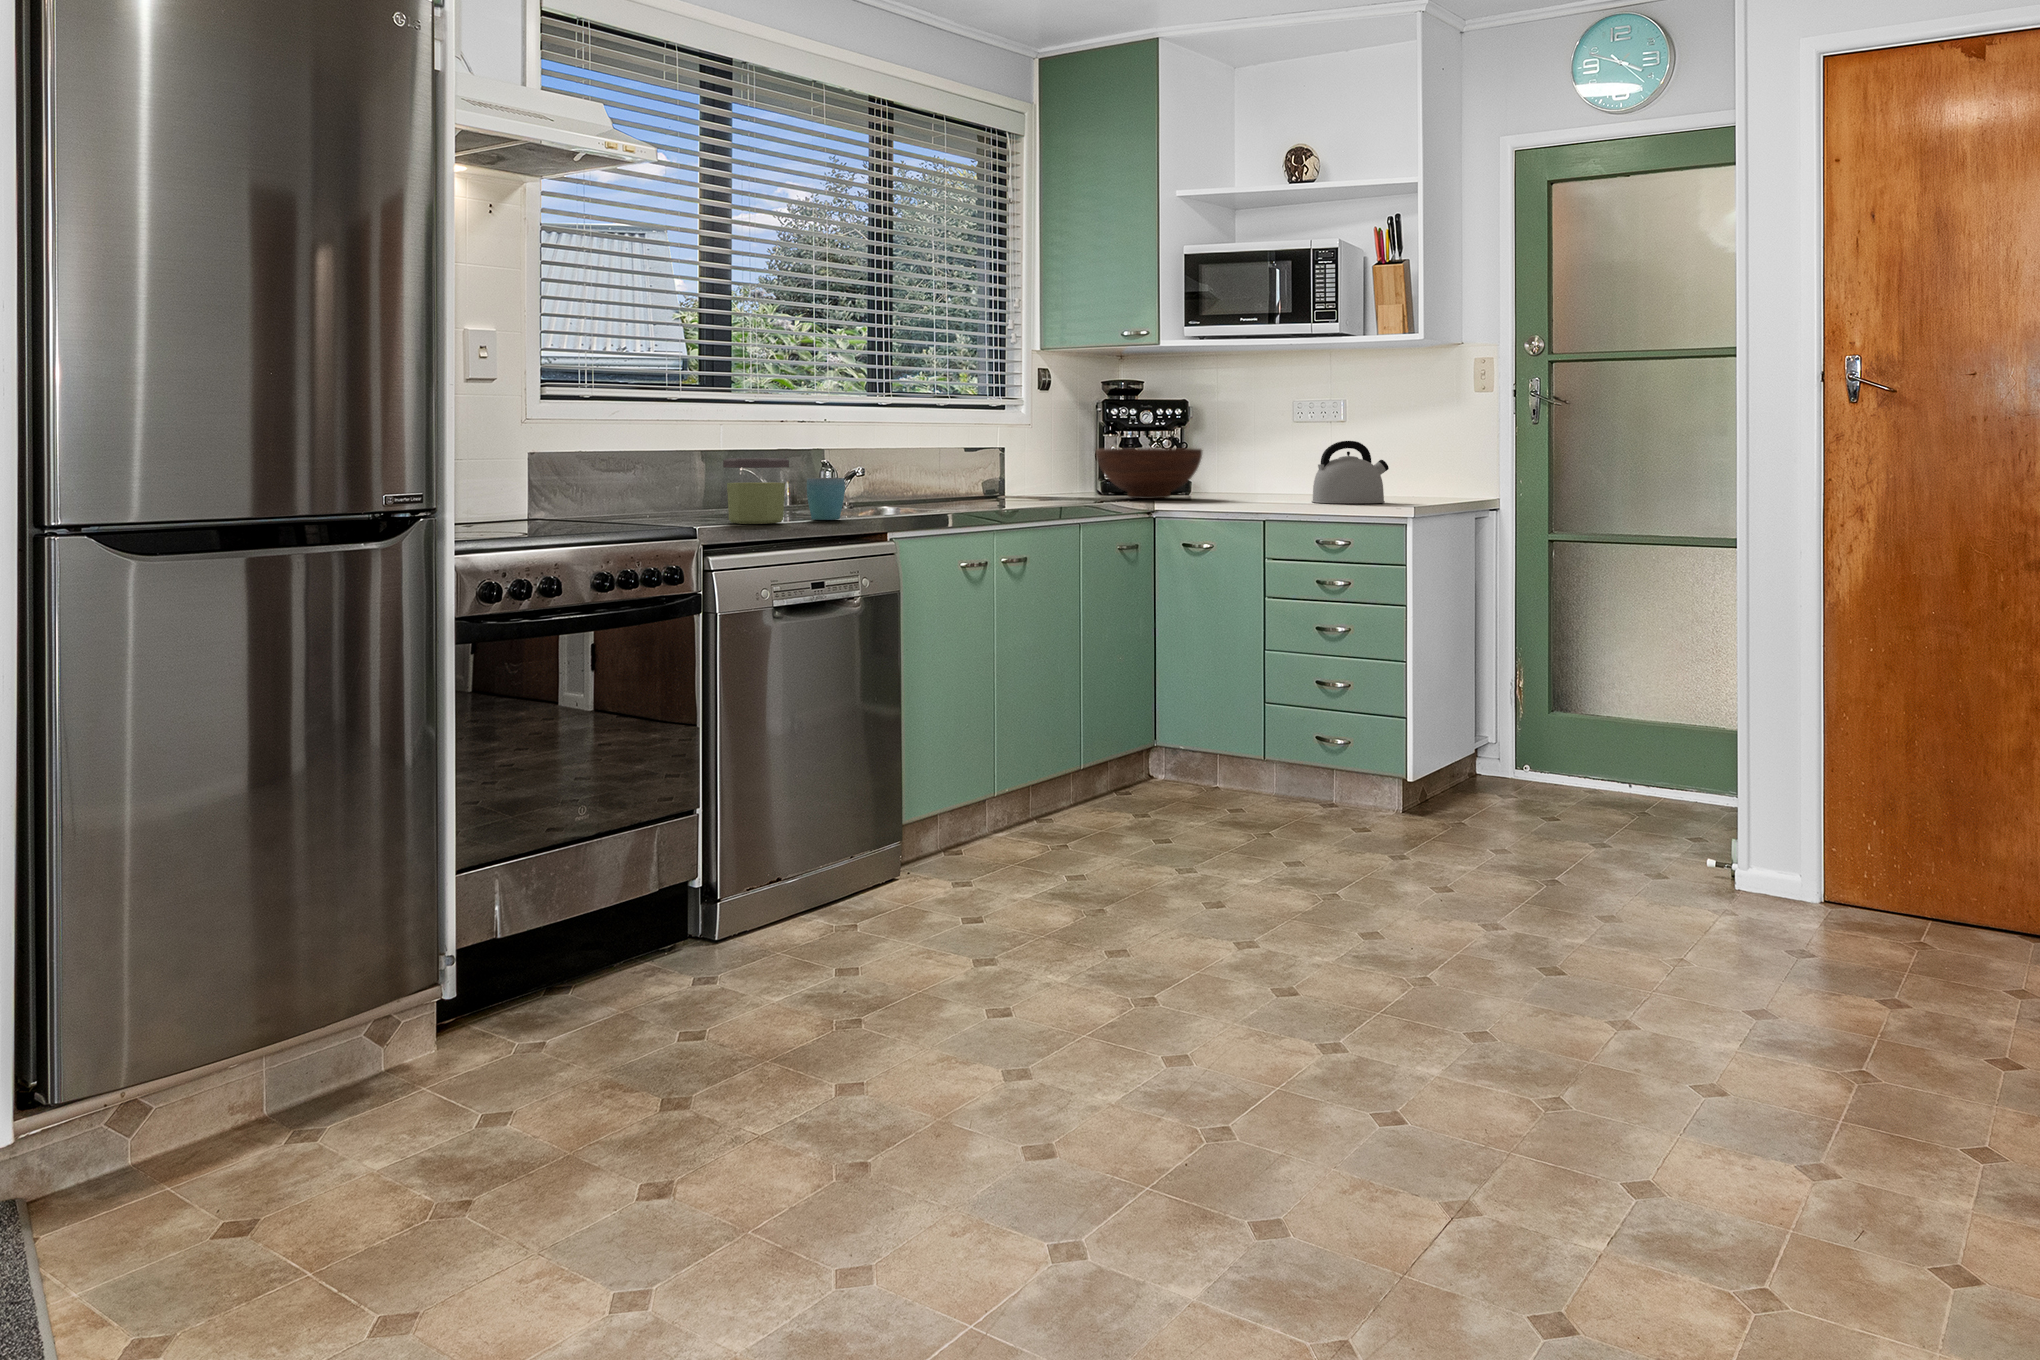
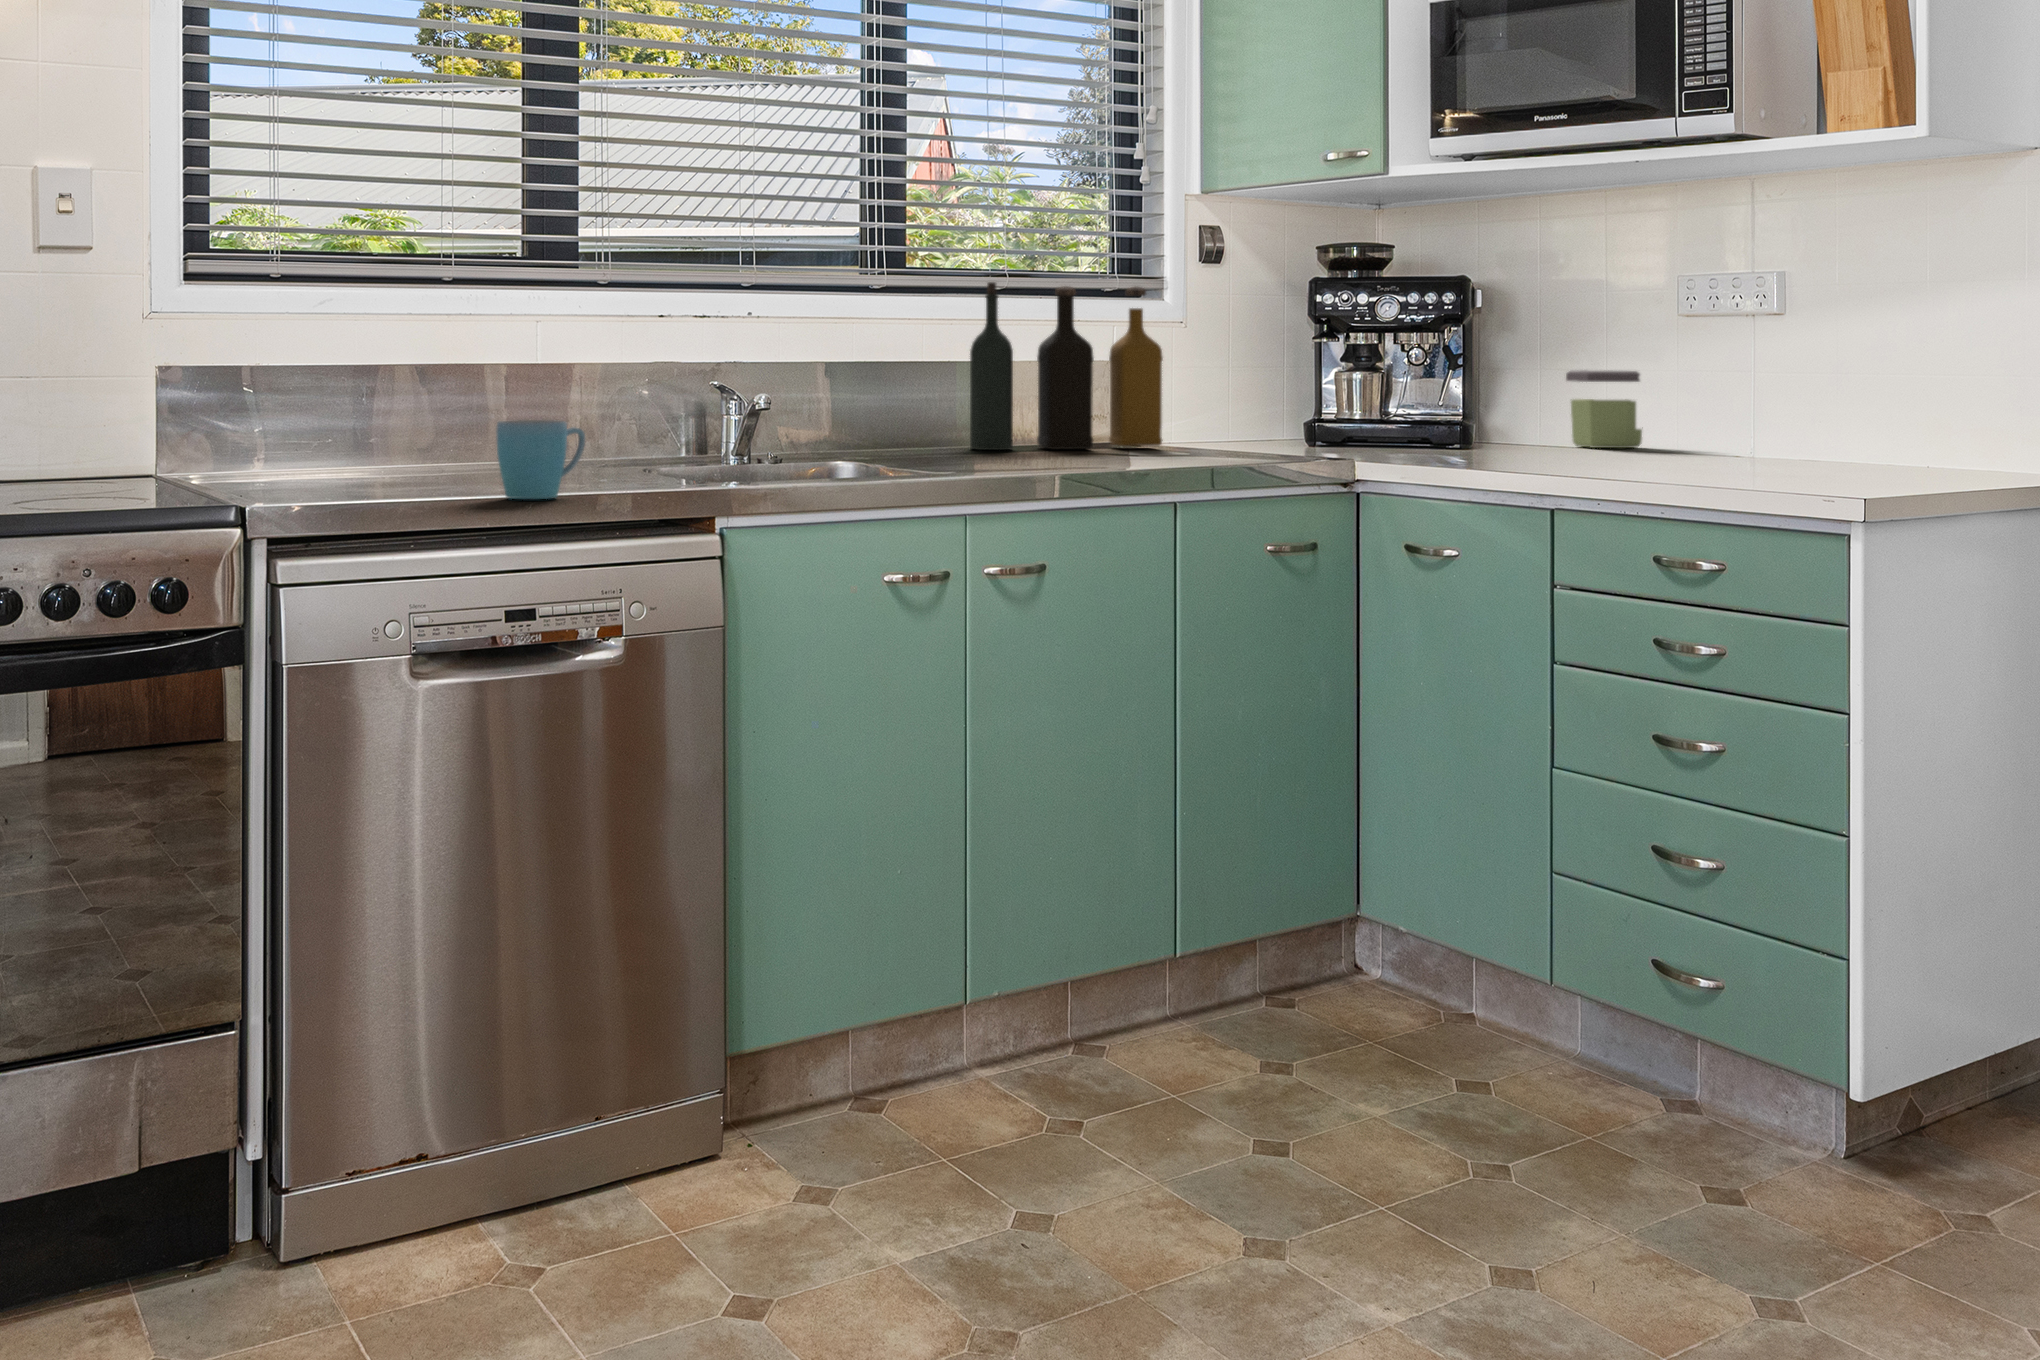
bottle: none [940,401,1045,498] -> present [970,282,1163,450]
kettle: present [1312,441,1389,503] -> none [1658,353,1838,485]
fruit bowl: present [1096,449,1202,499] -> none [1242,365,1448,459]
jar: present [723,458,789,524] -> present [1566,370,1642,448]

